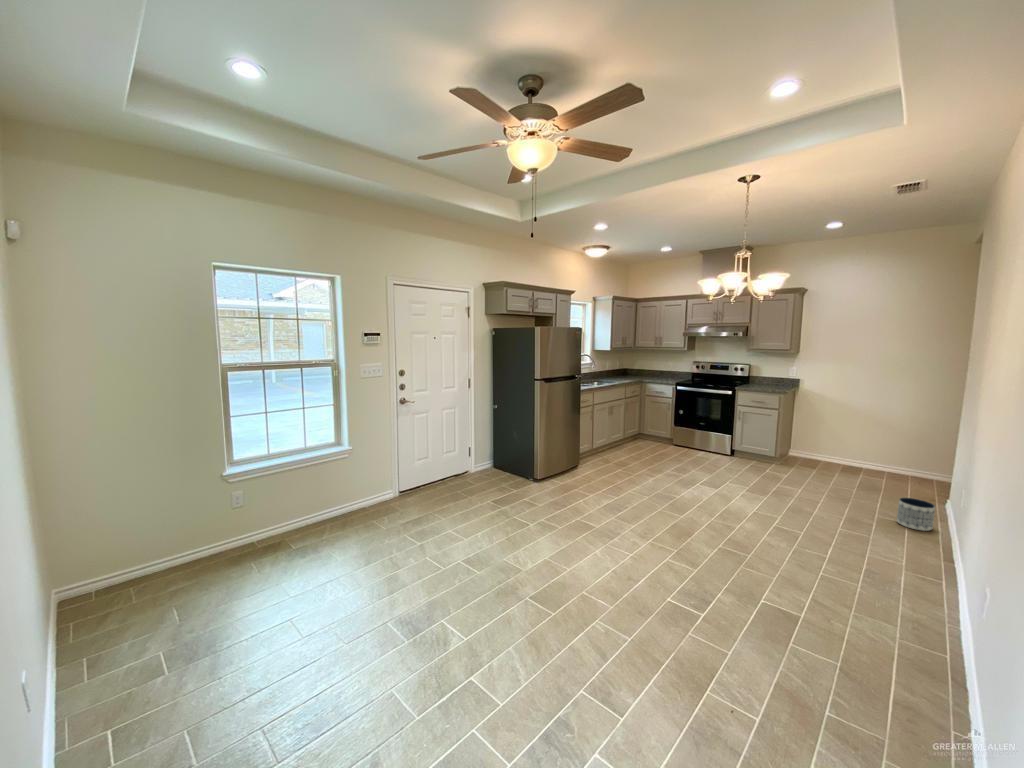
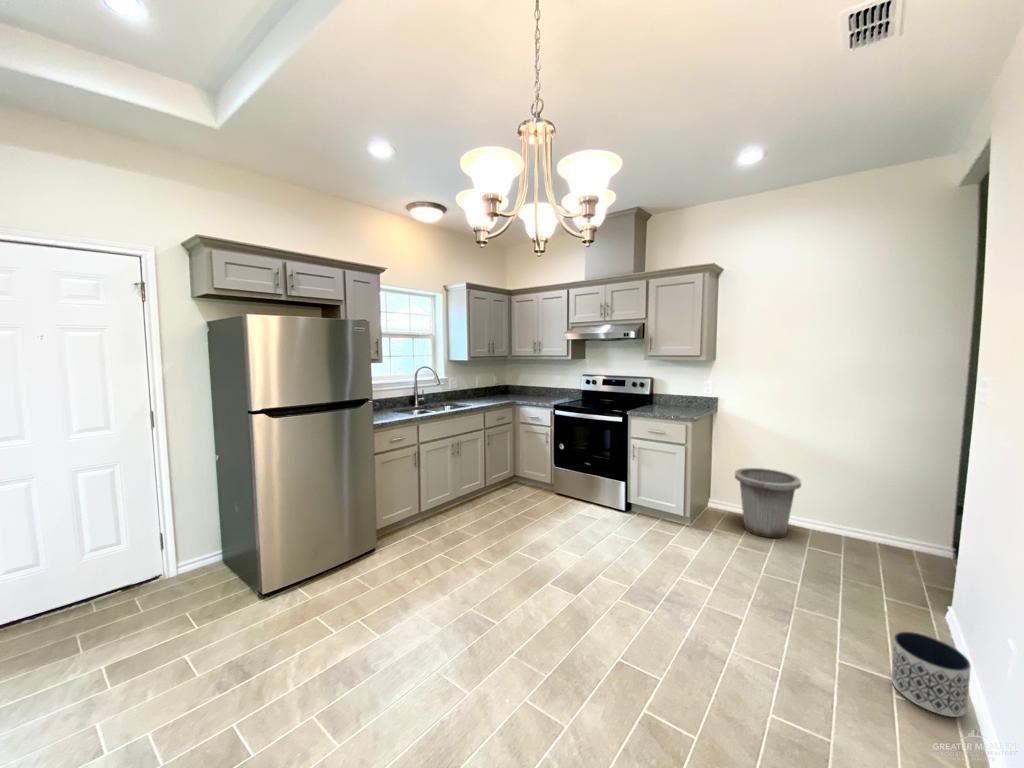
trash can: none [811,427,858,471] -> present [735,468,801,538]

